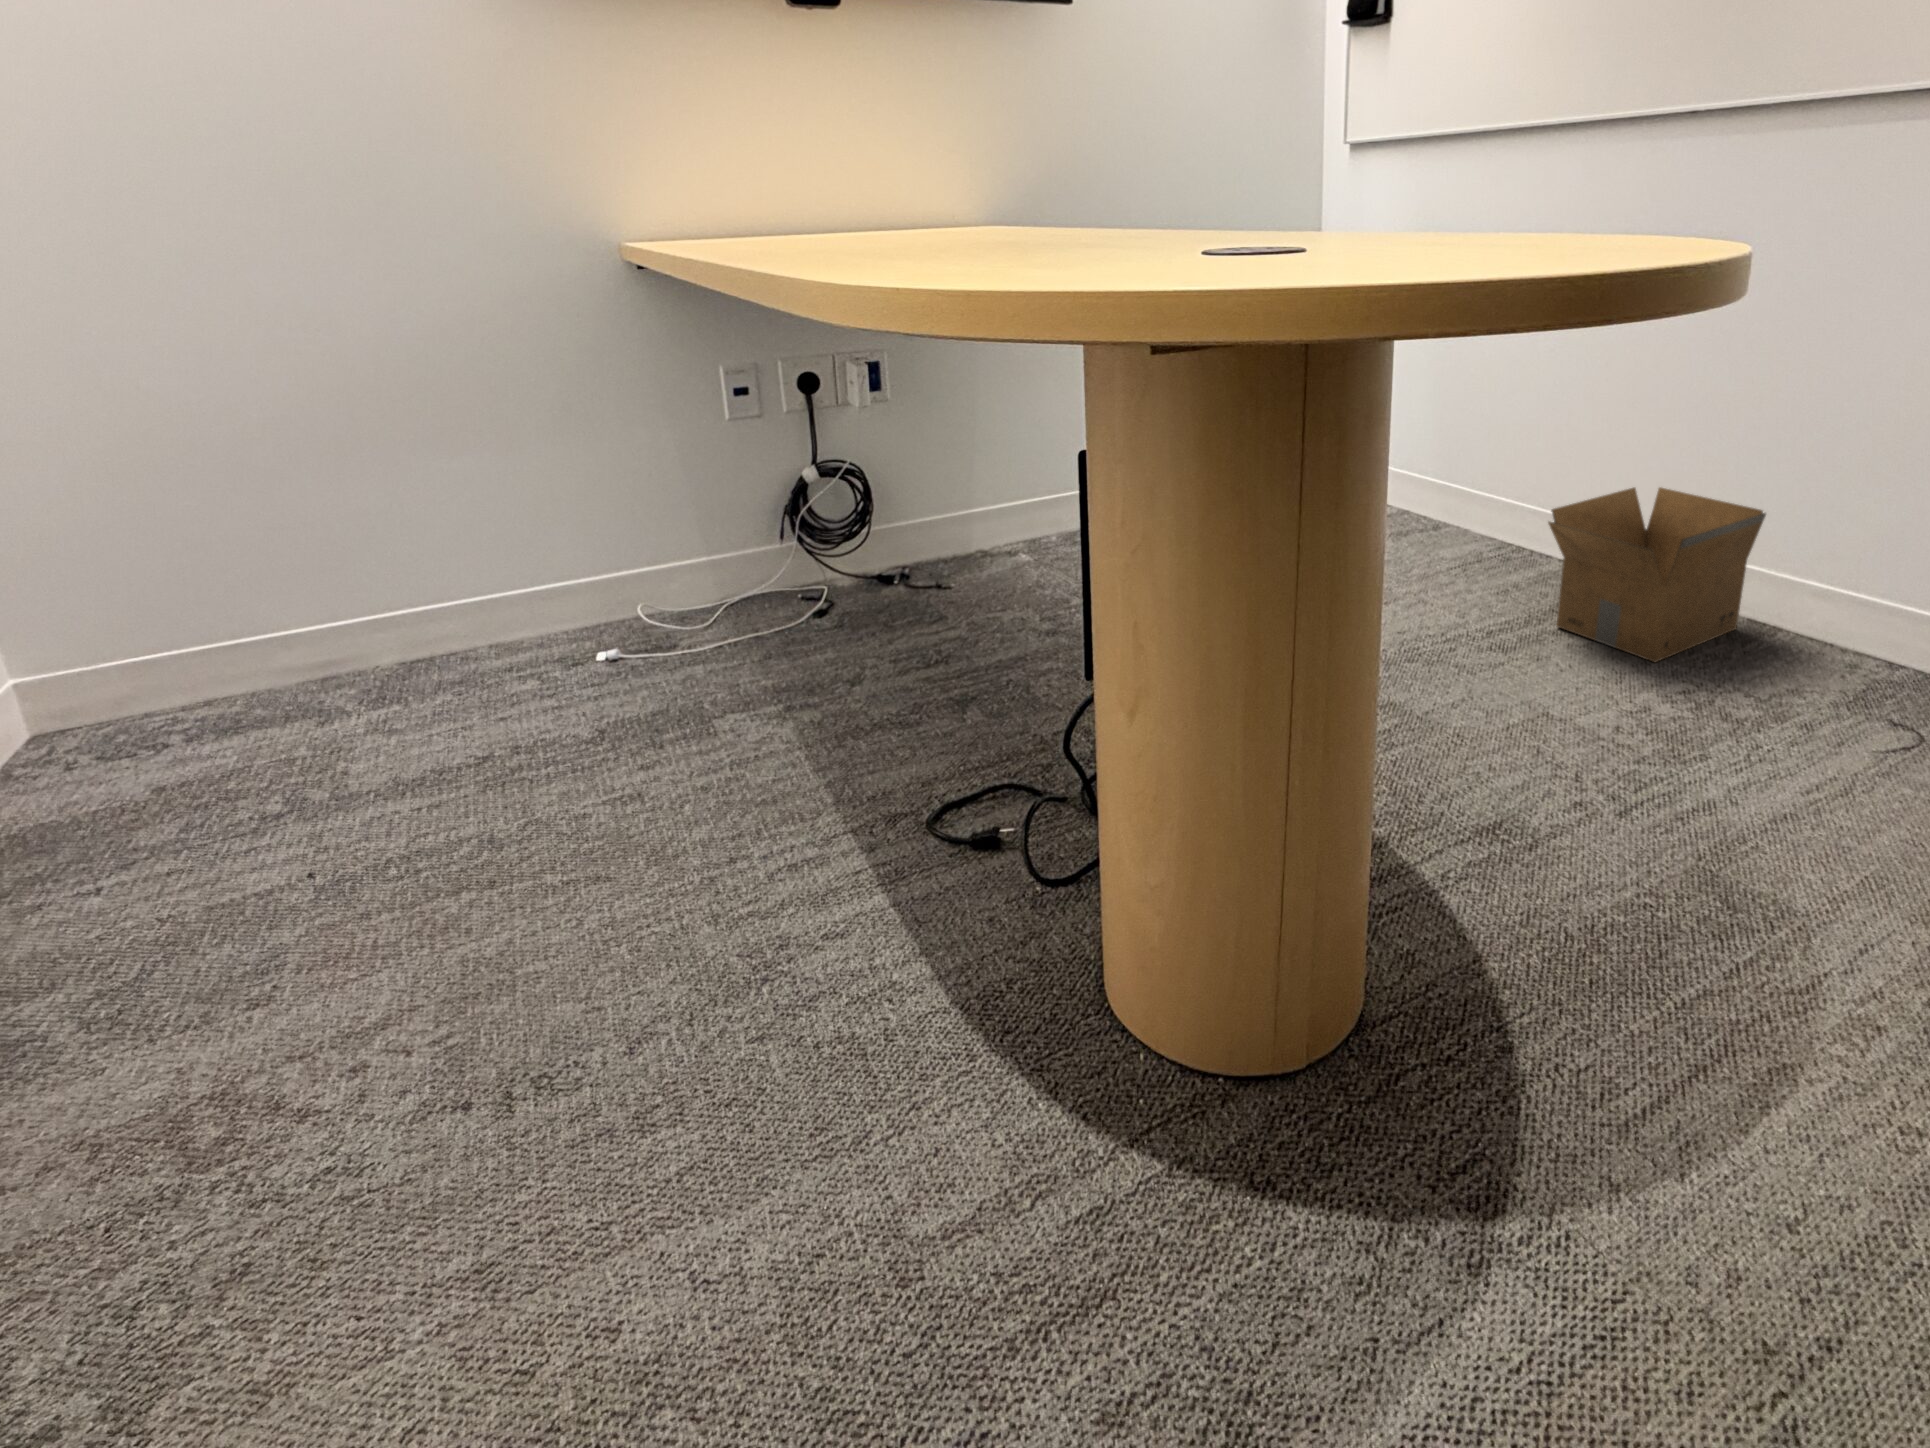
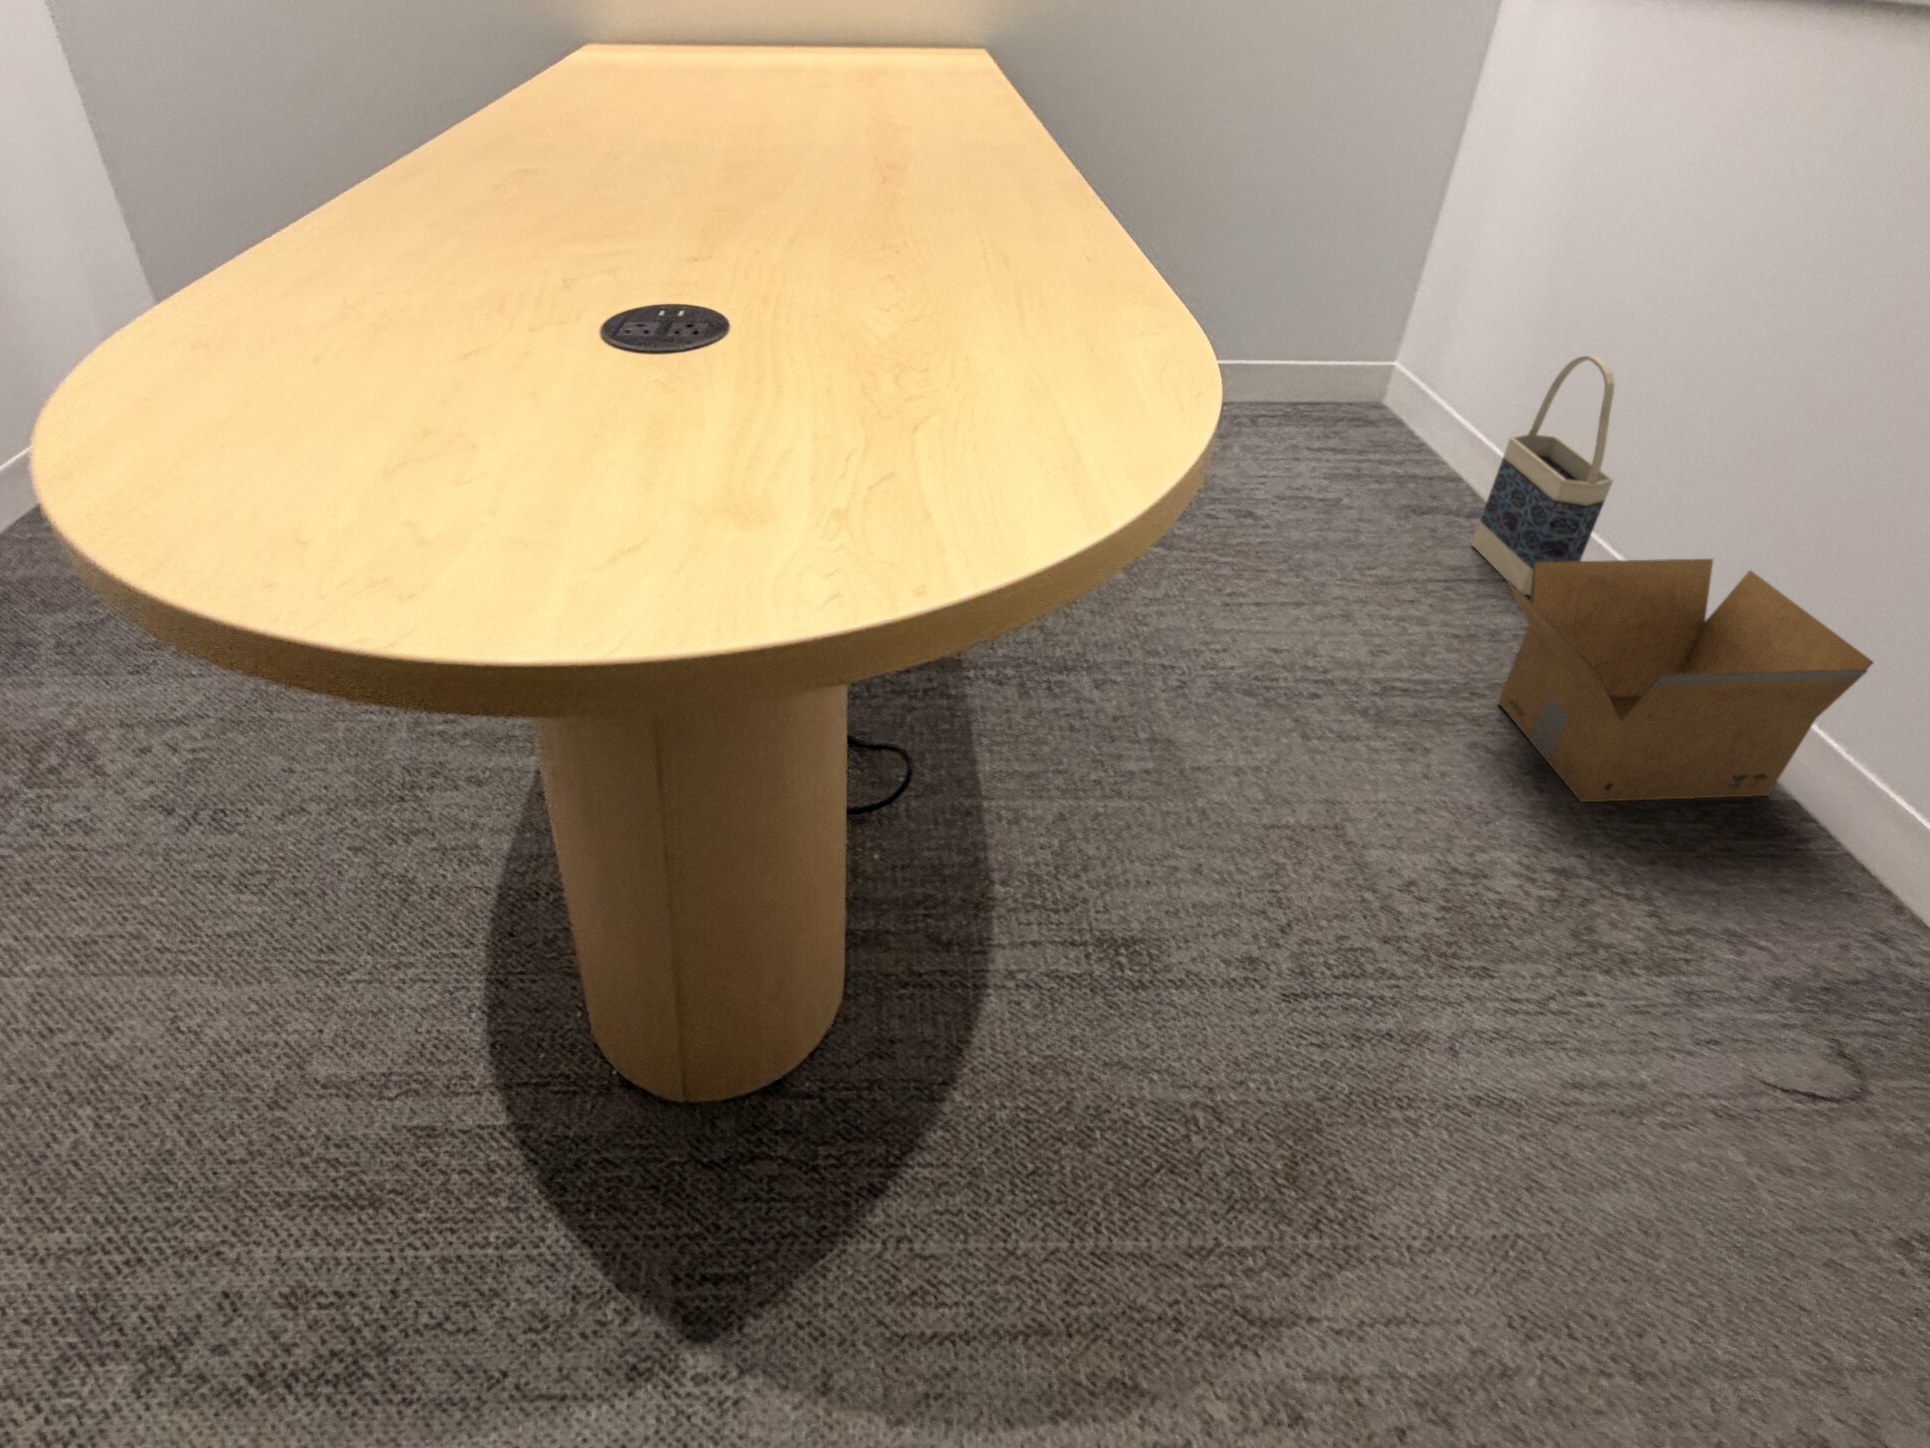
bag: none [1449,383,1537,569] -> present [1471,356,1614,595]

